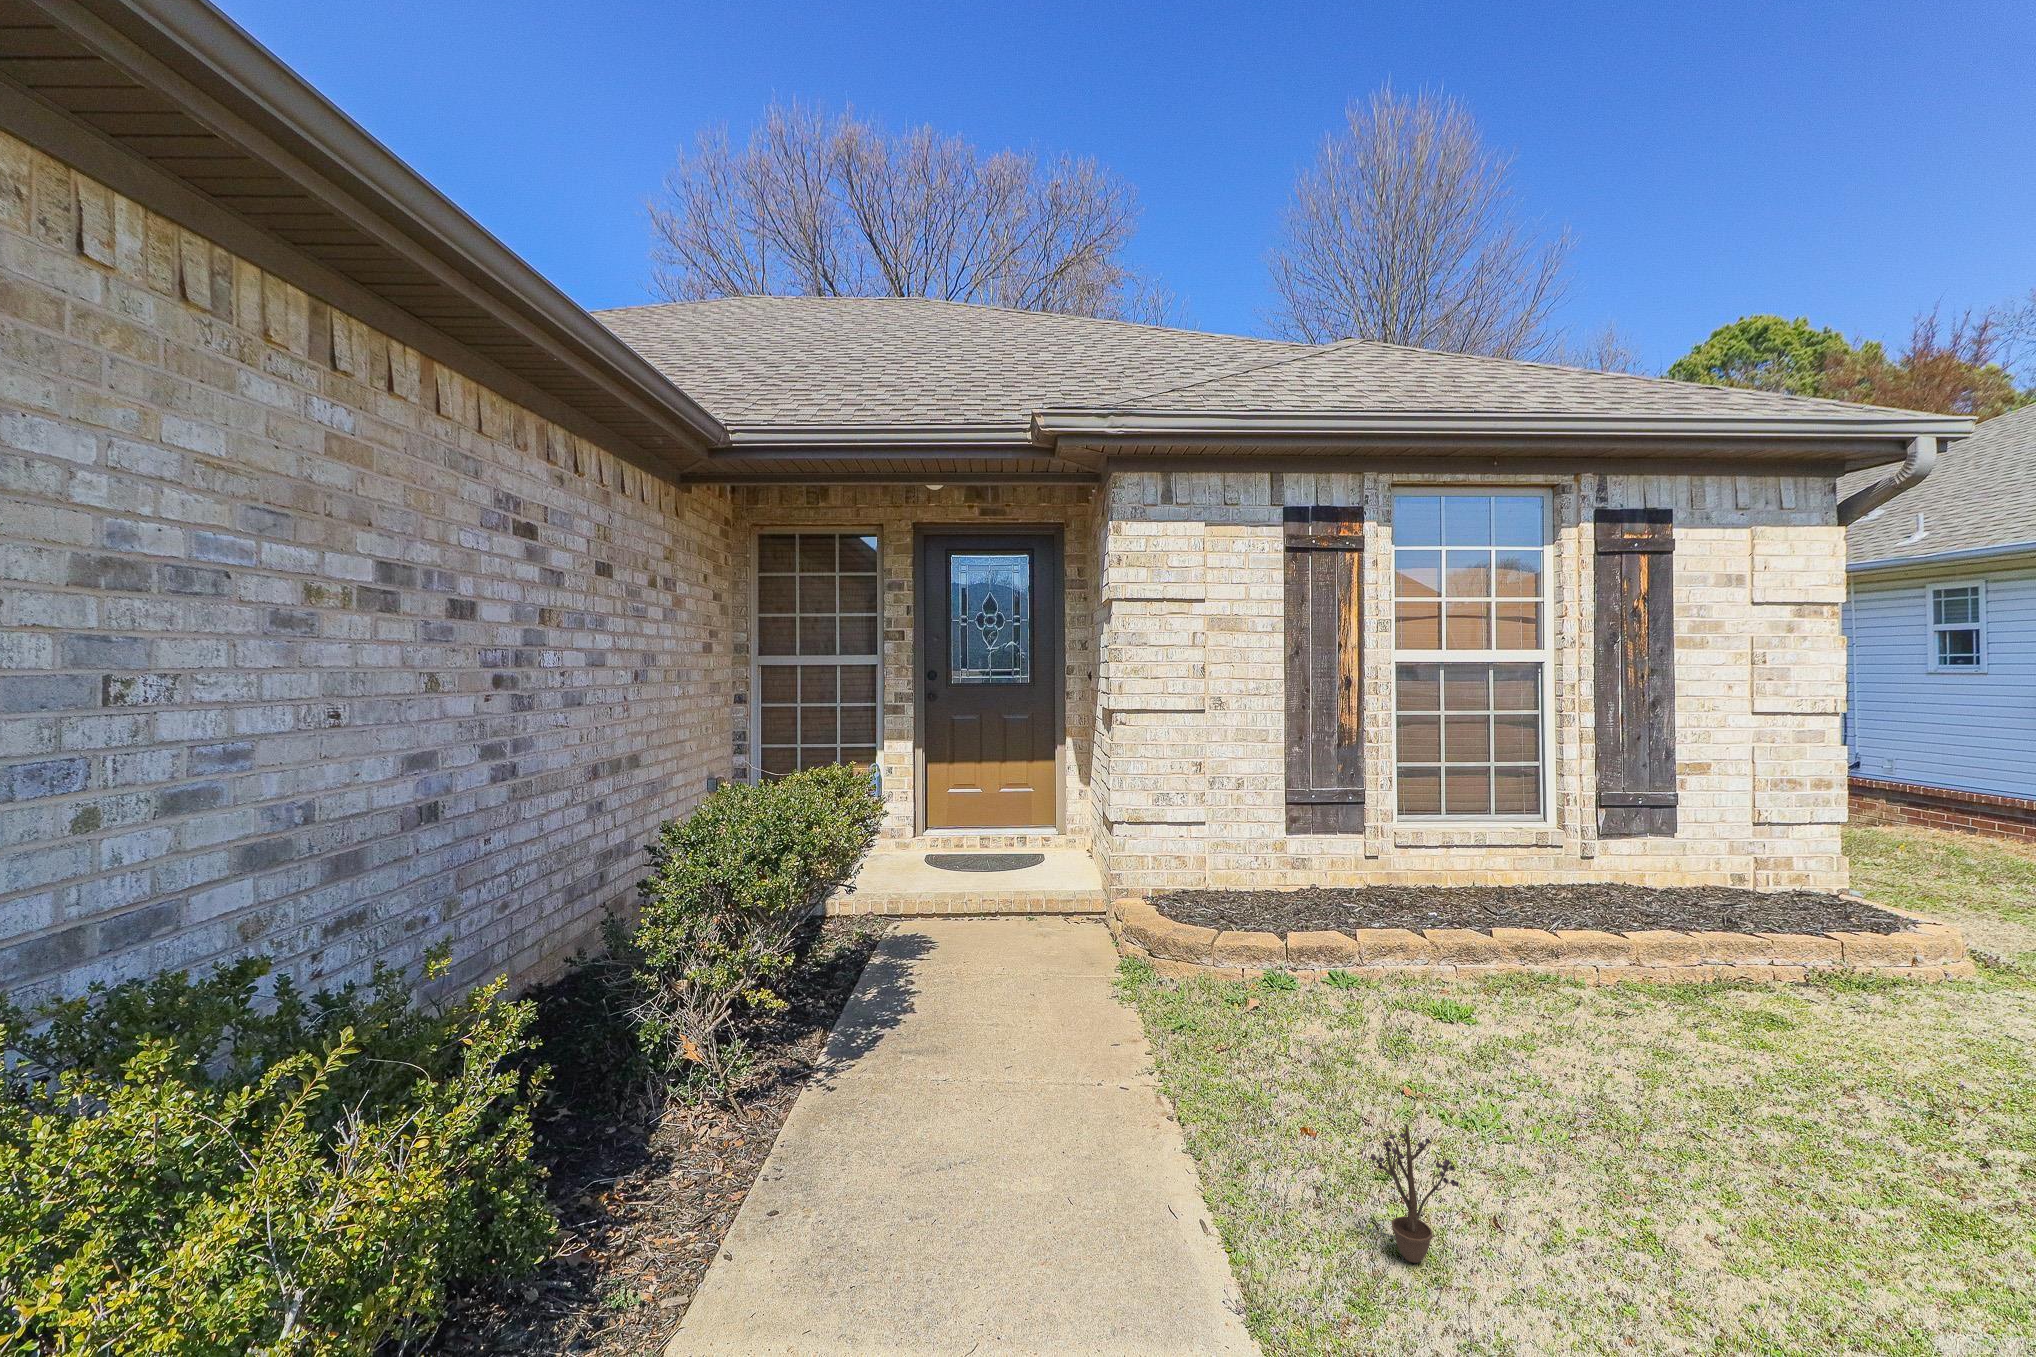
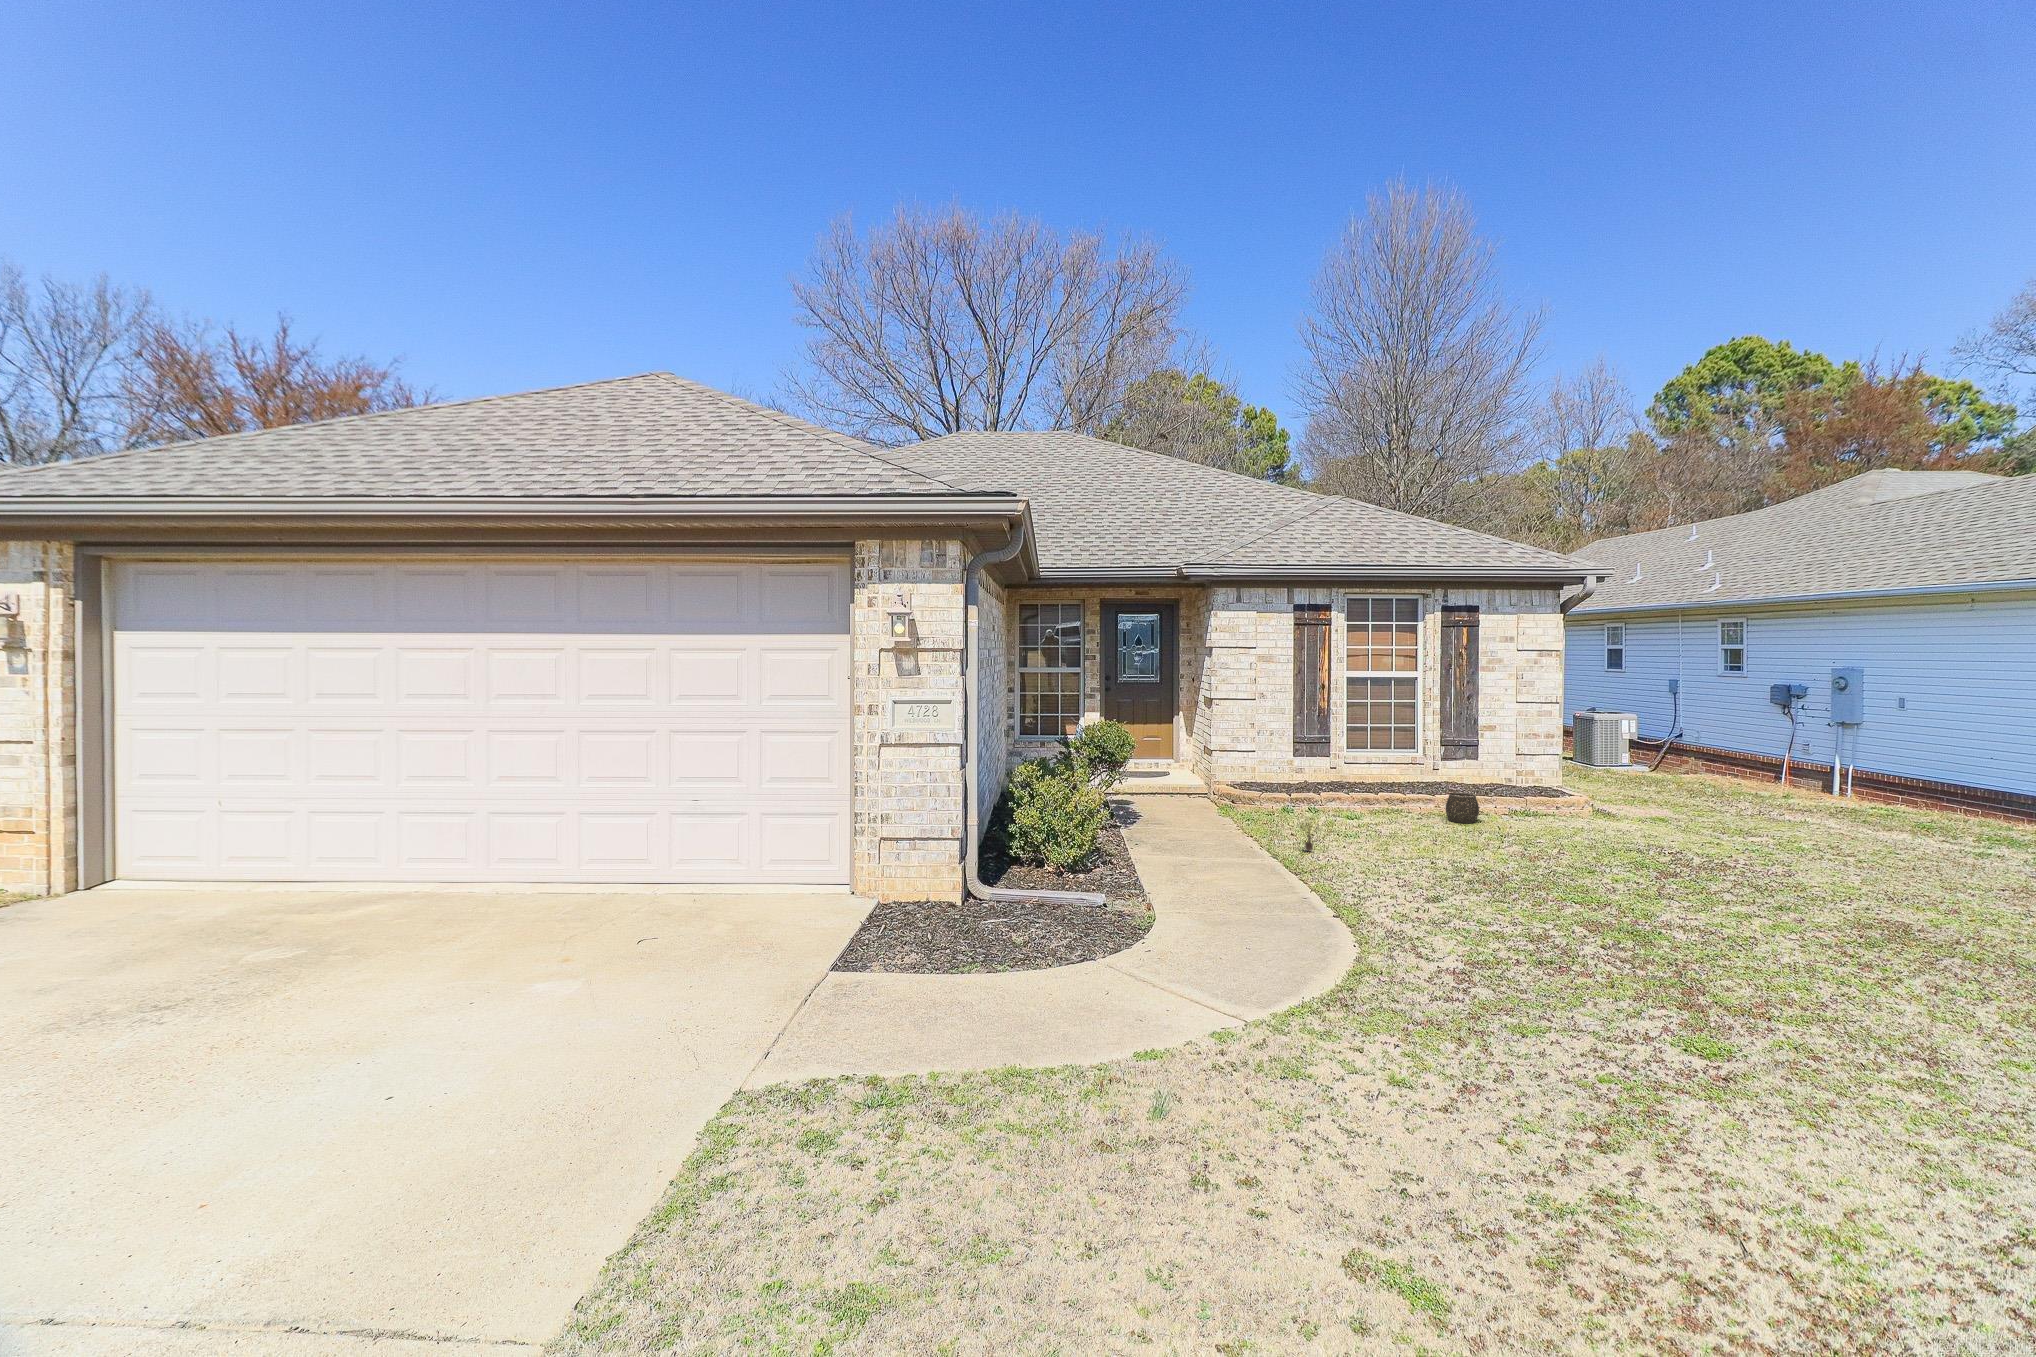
woven basket: none [1699,941,1806,1033] -> present [1446,793,1479,823]

